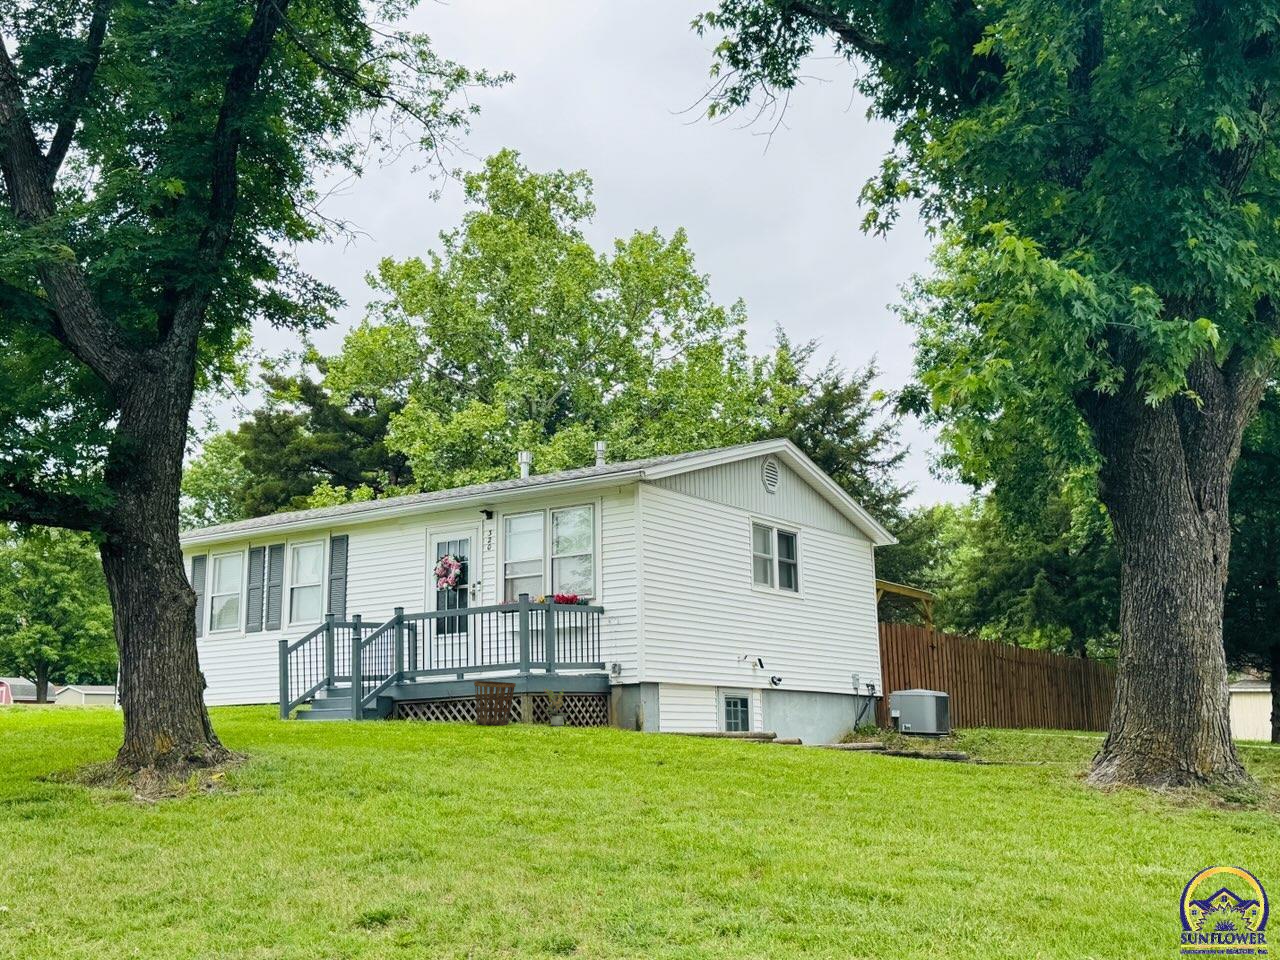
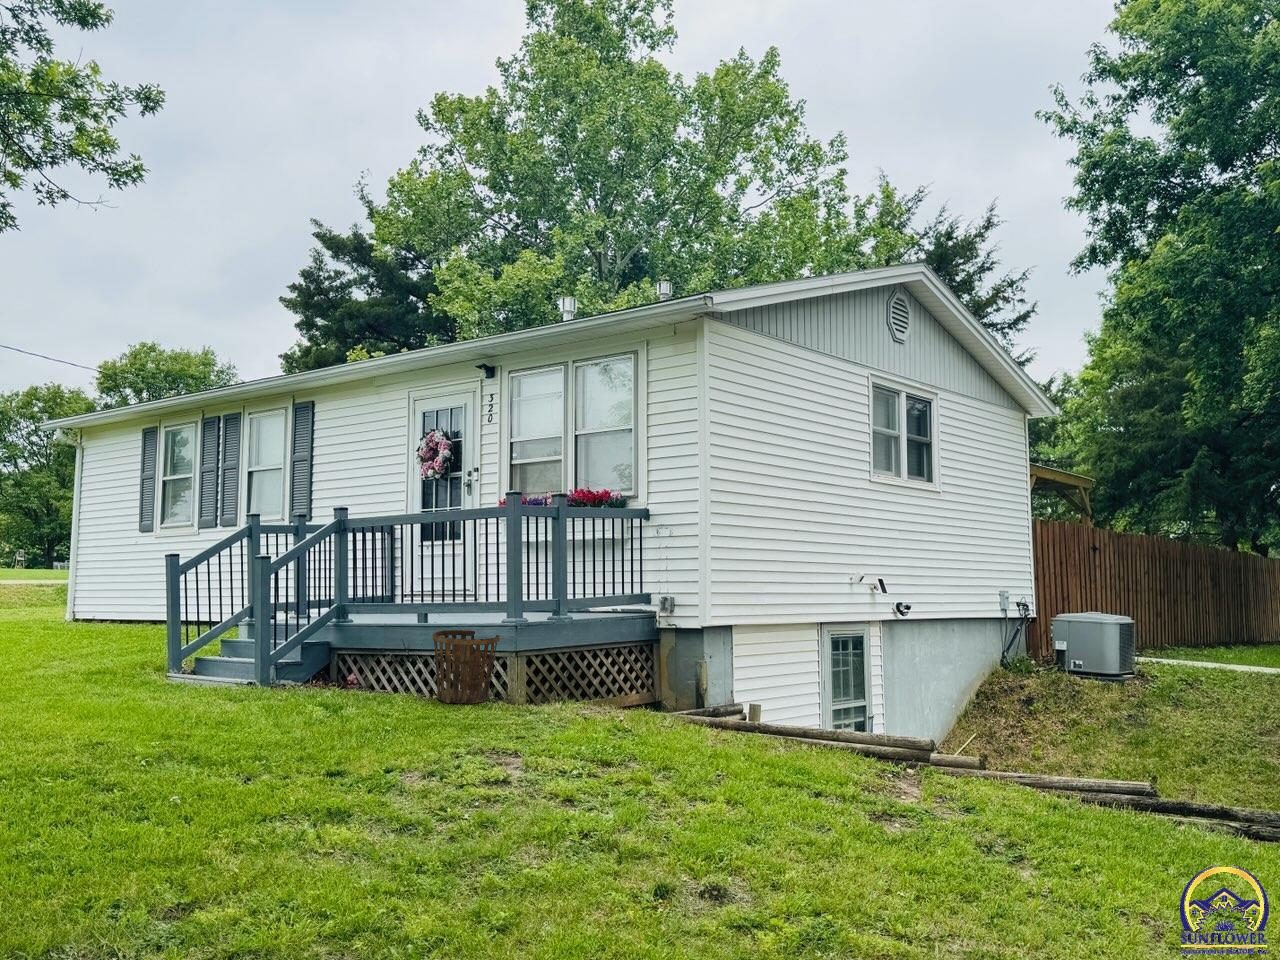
potted plant: present [544,688,571,726] -> none [543,642,589,705]

